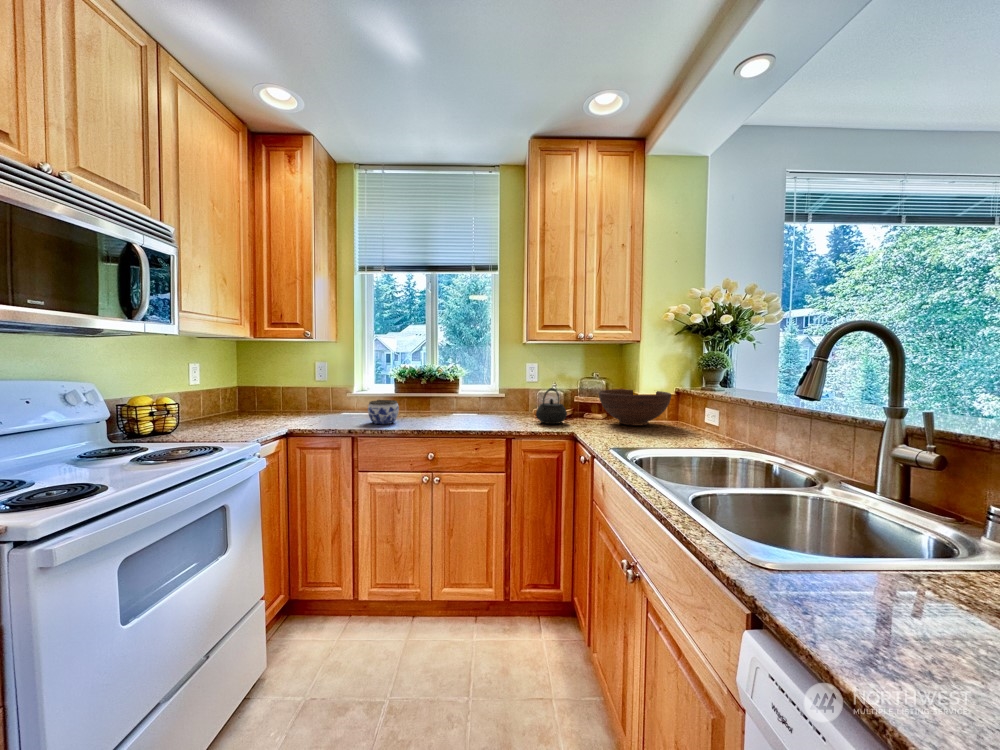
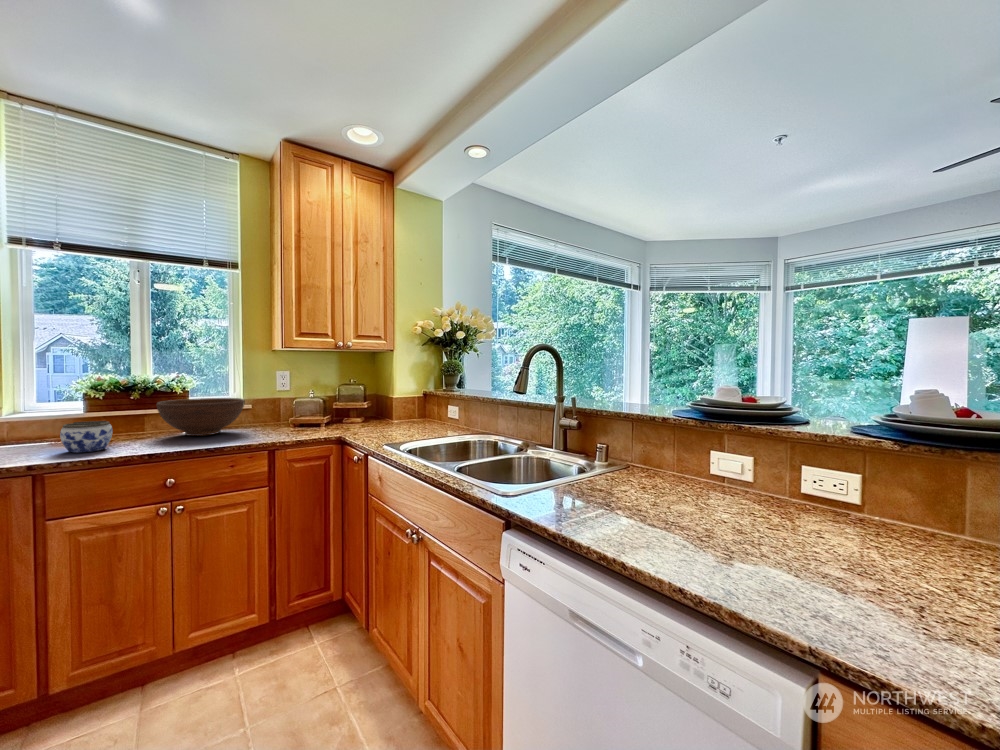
kettle: present [536,388,567,424] -> none [295,396,329,431]
fruit bowl: present [599,390,671,426] -> present [157,398,245,436]

